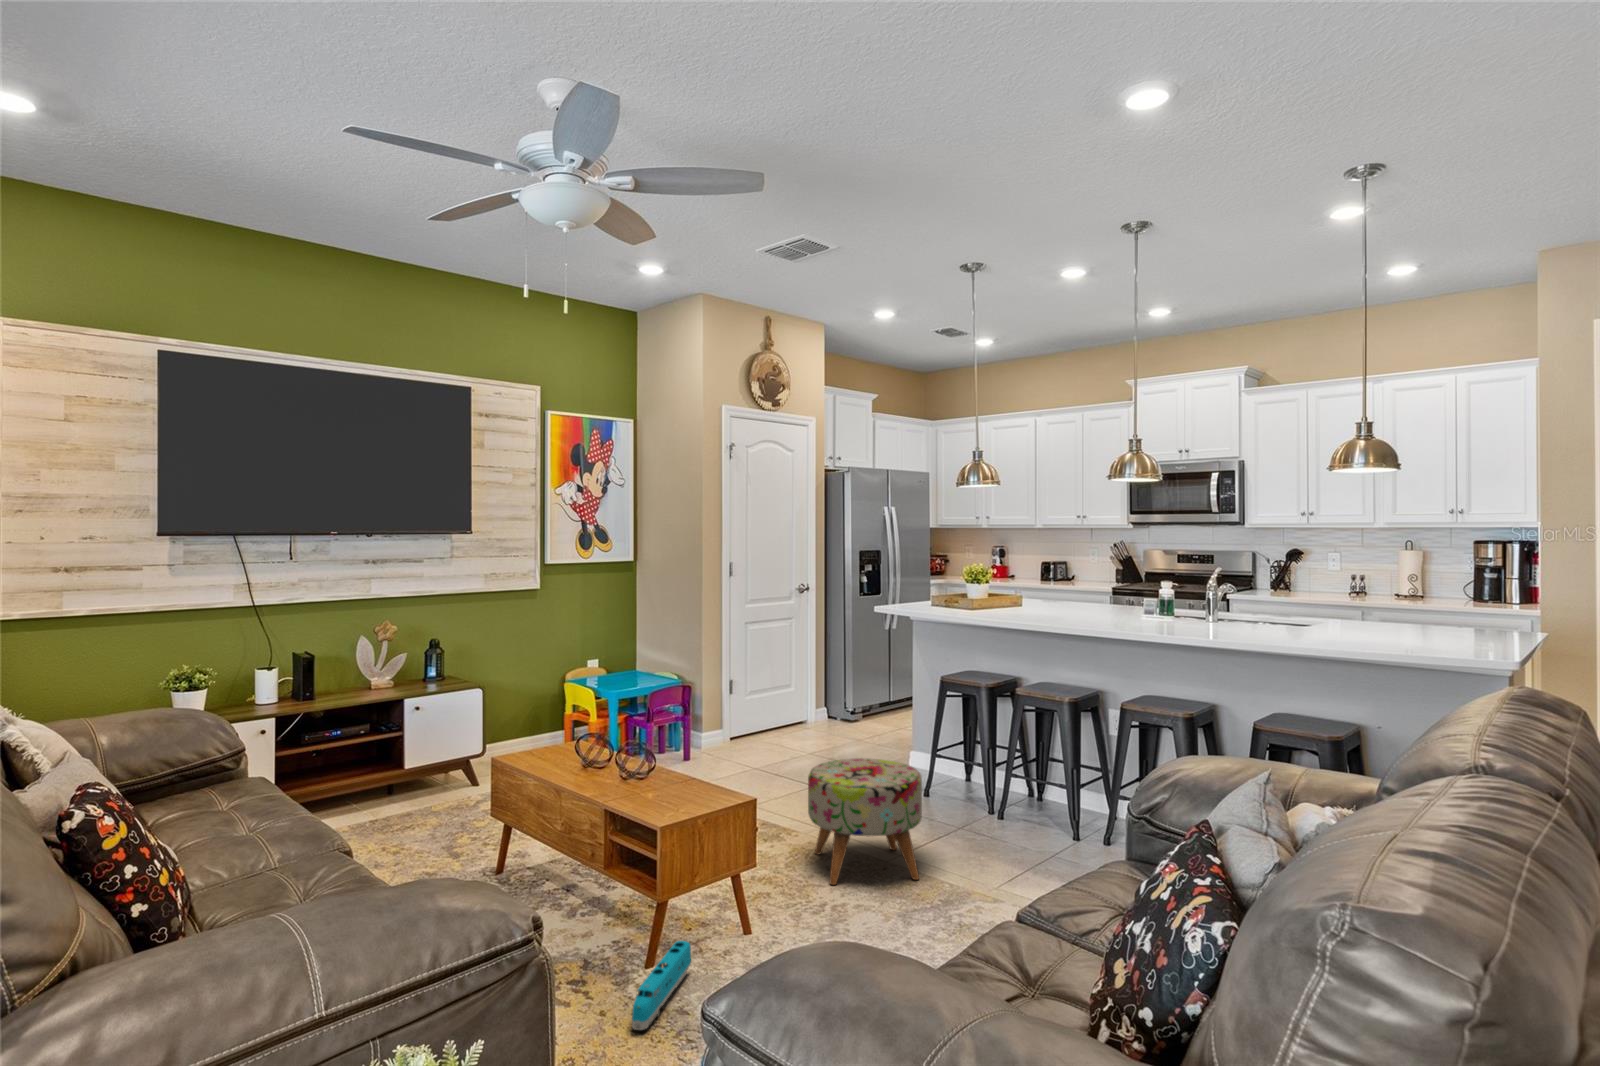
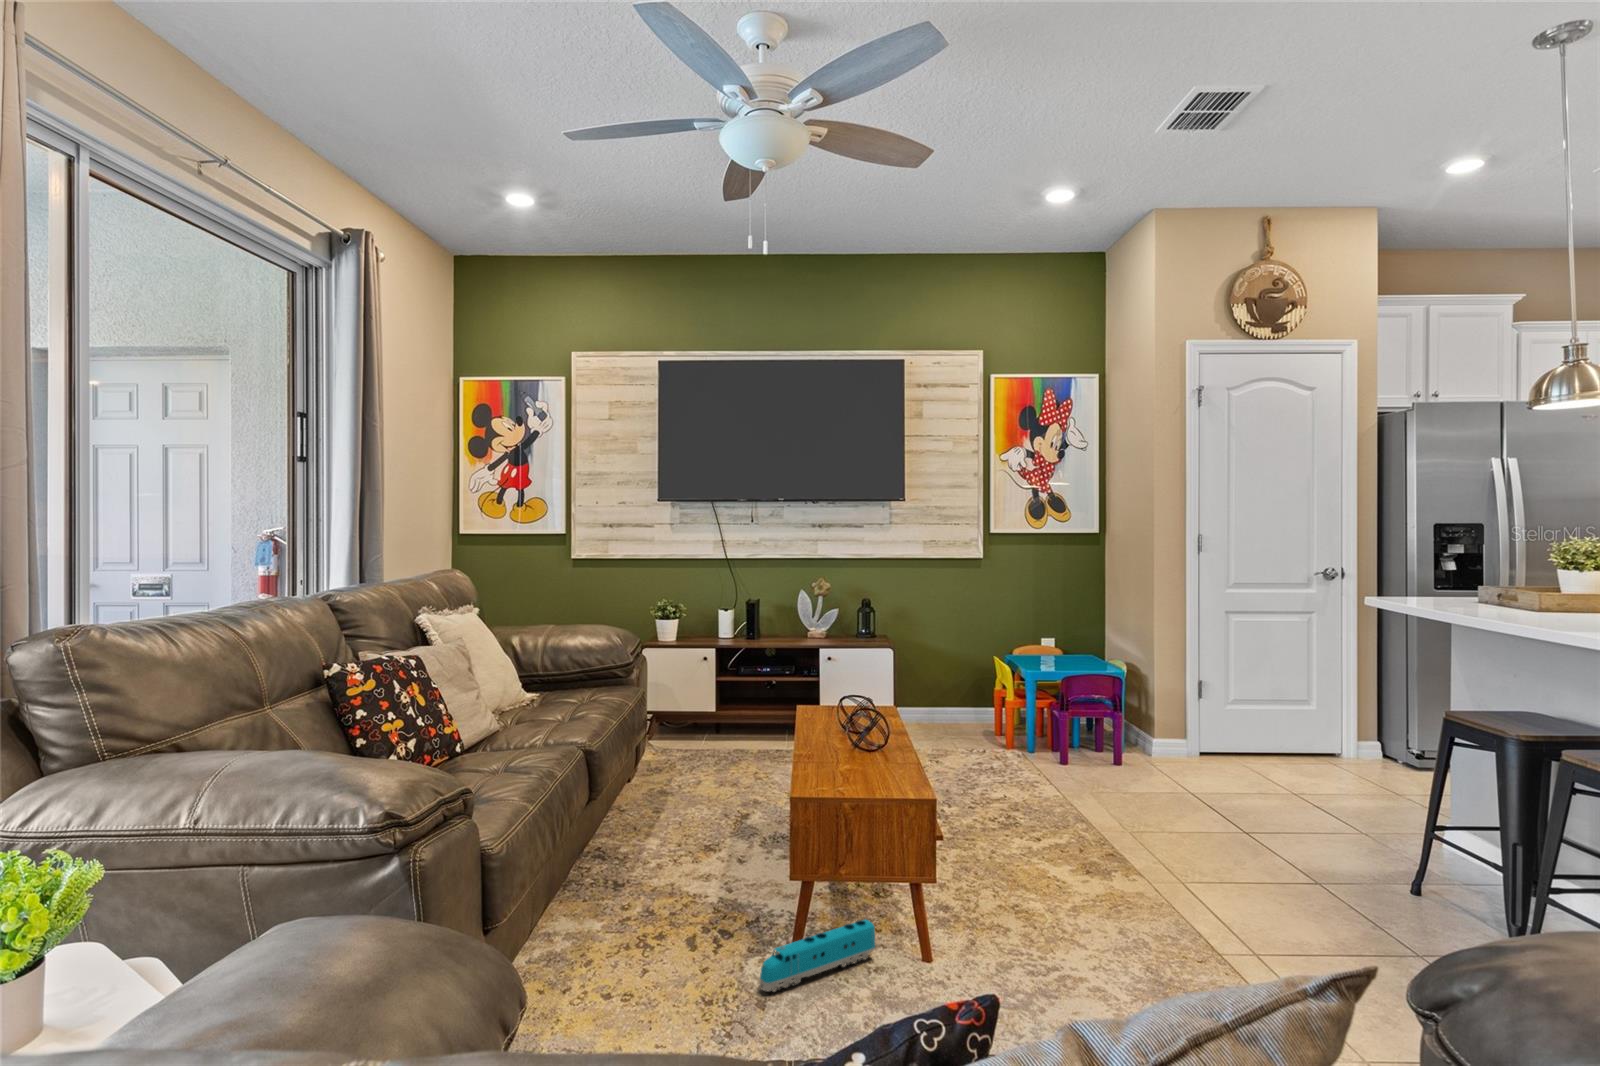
ottoman: present [808,758,922,885] -> none [1130,772,1301,958]

